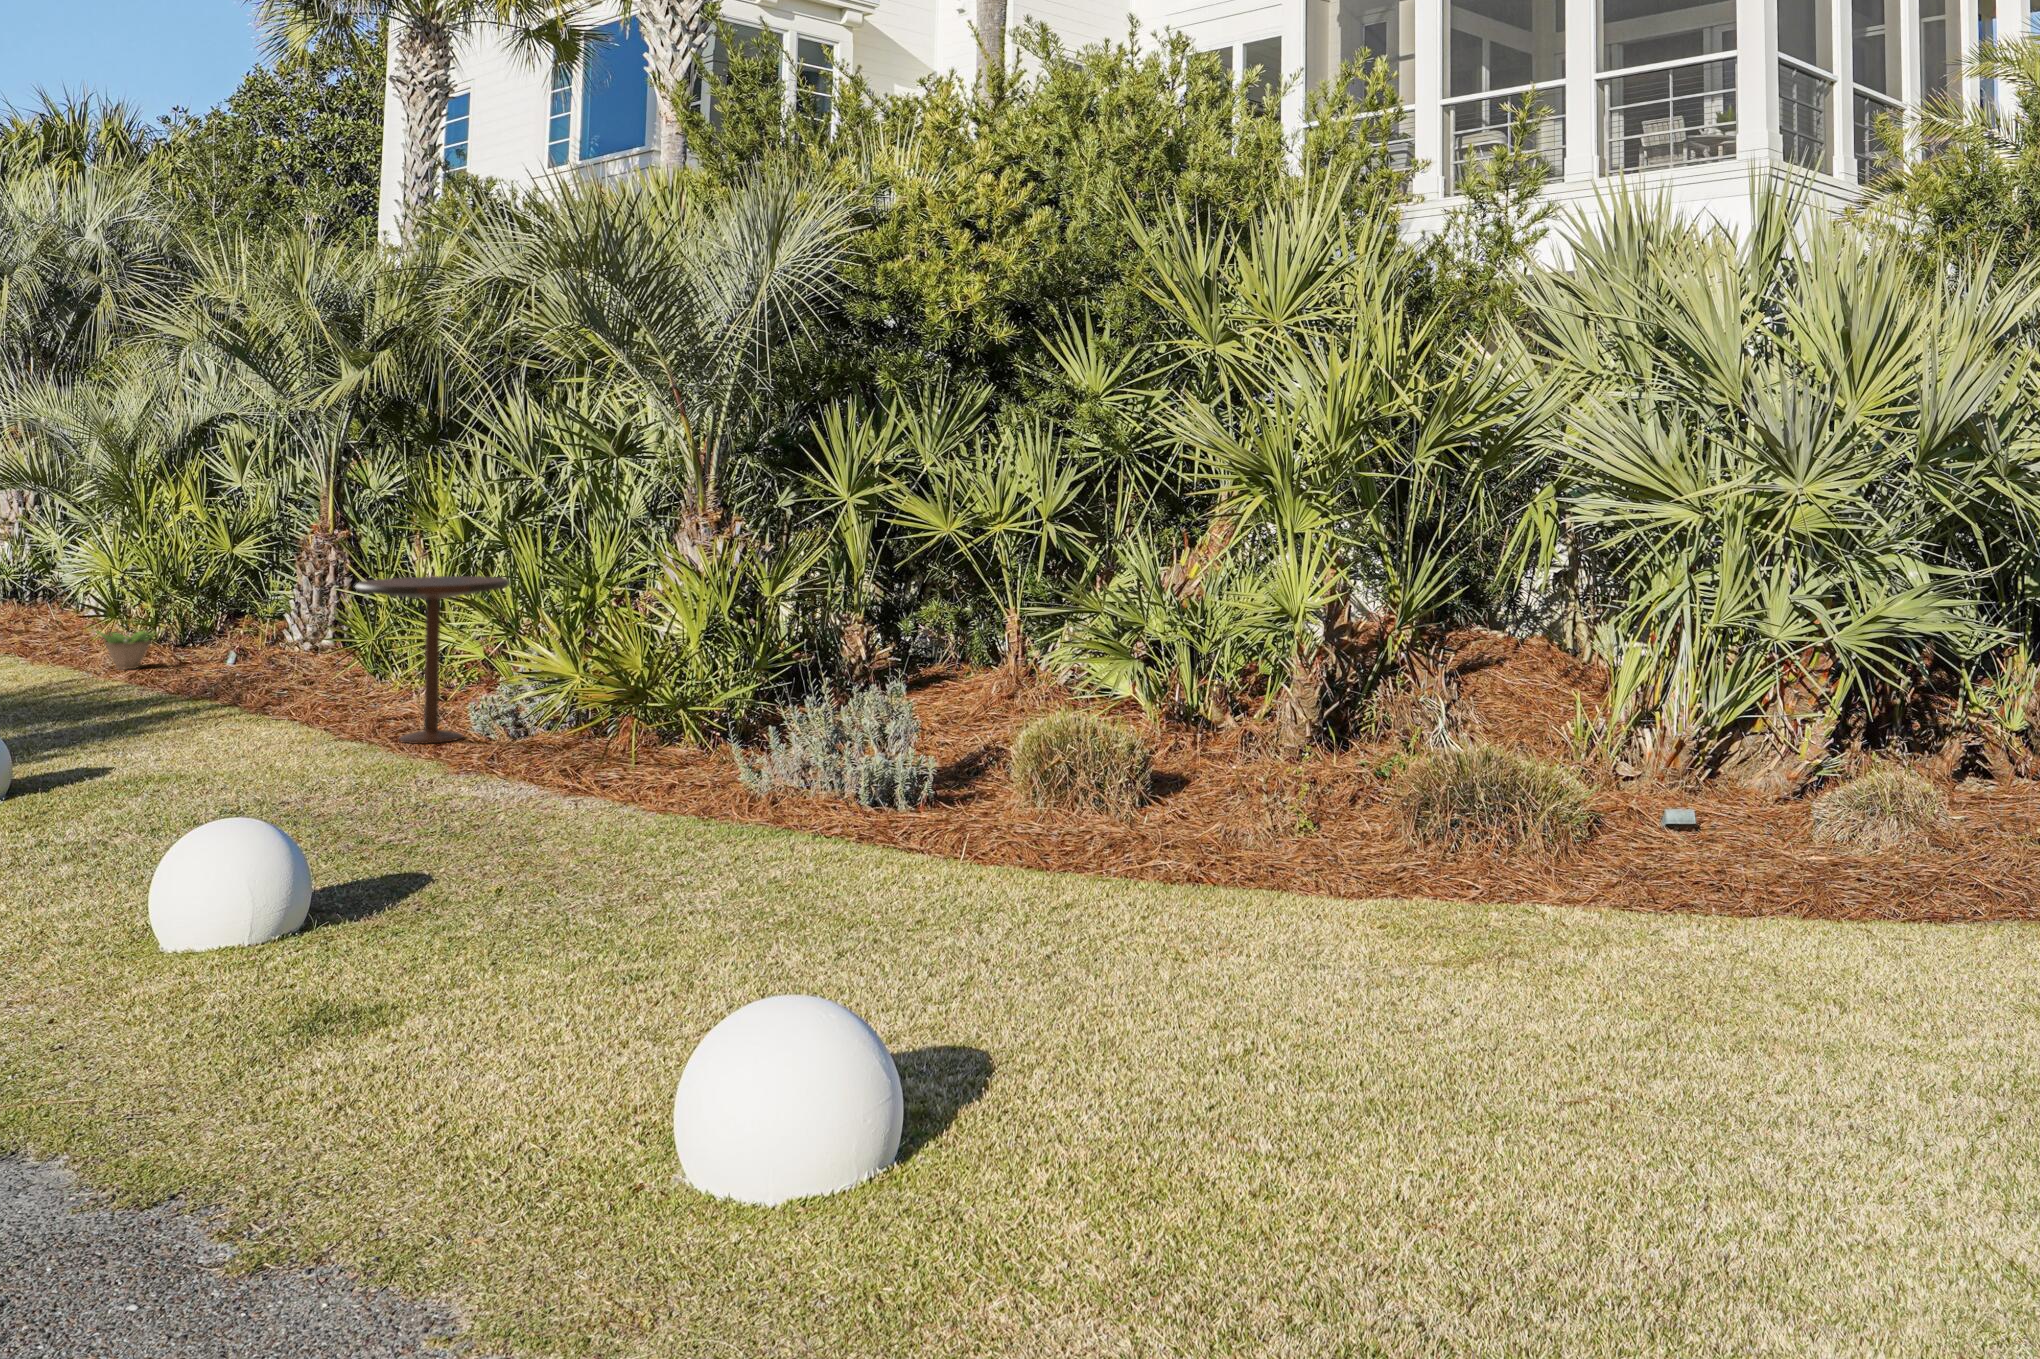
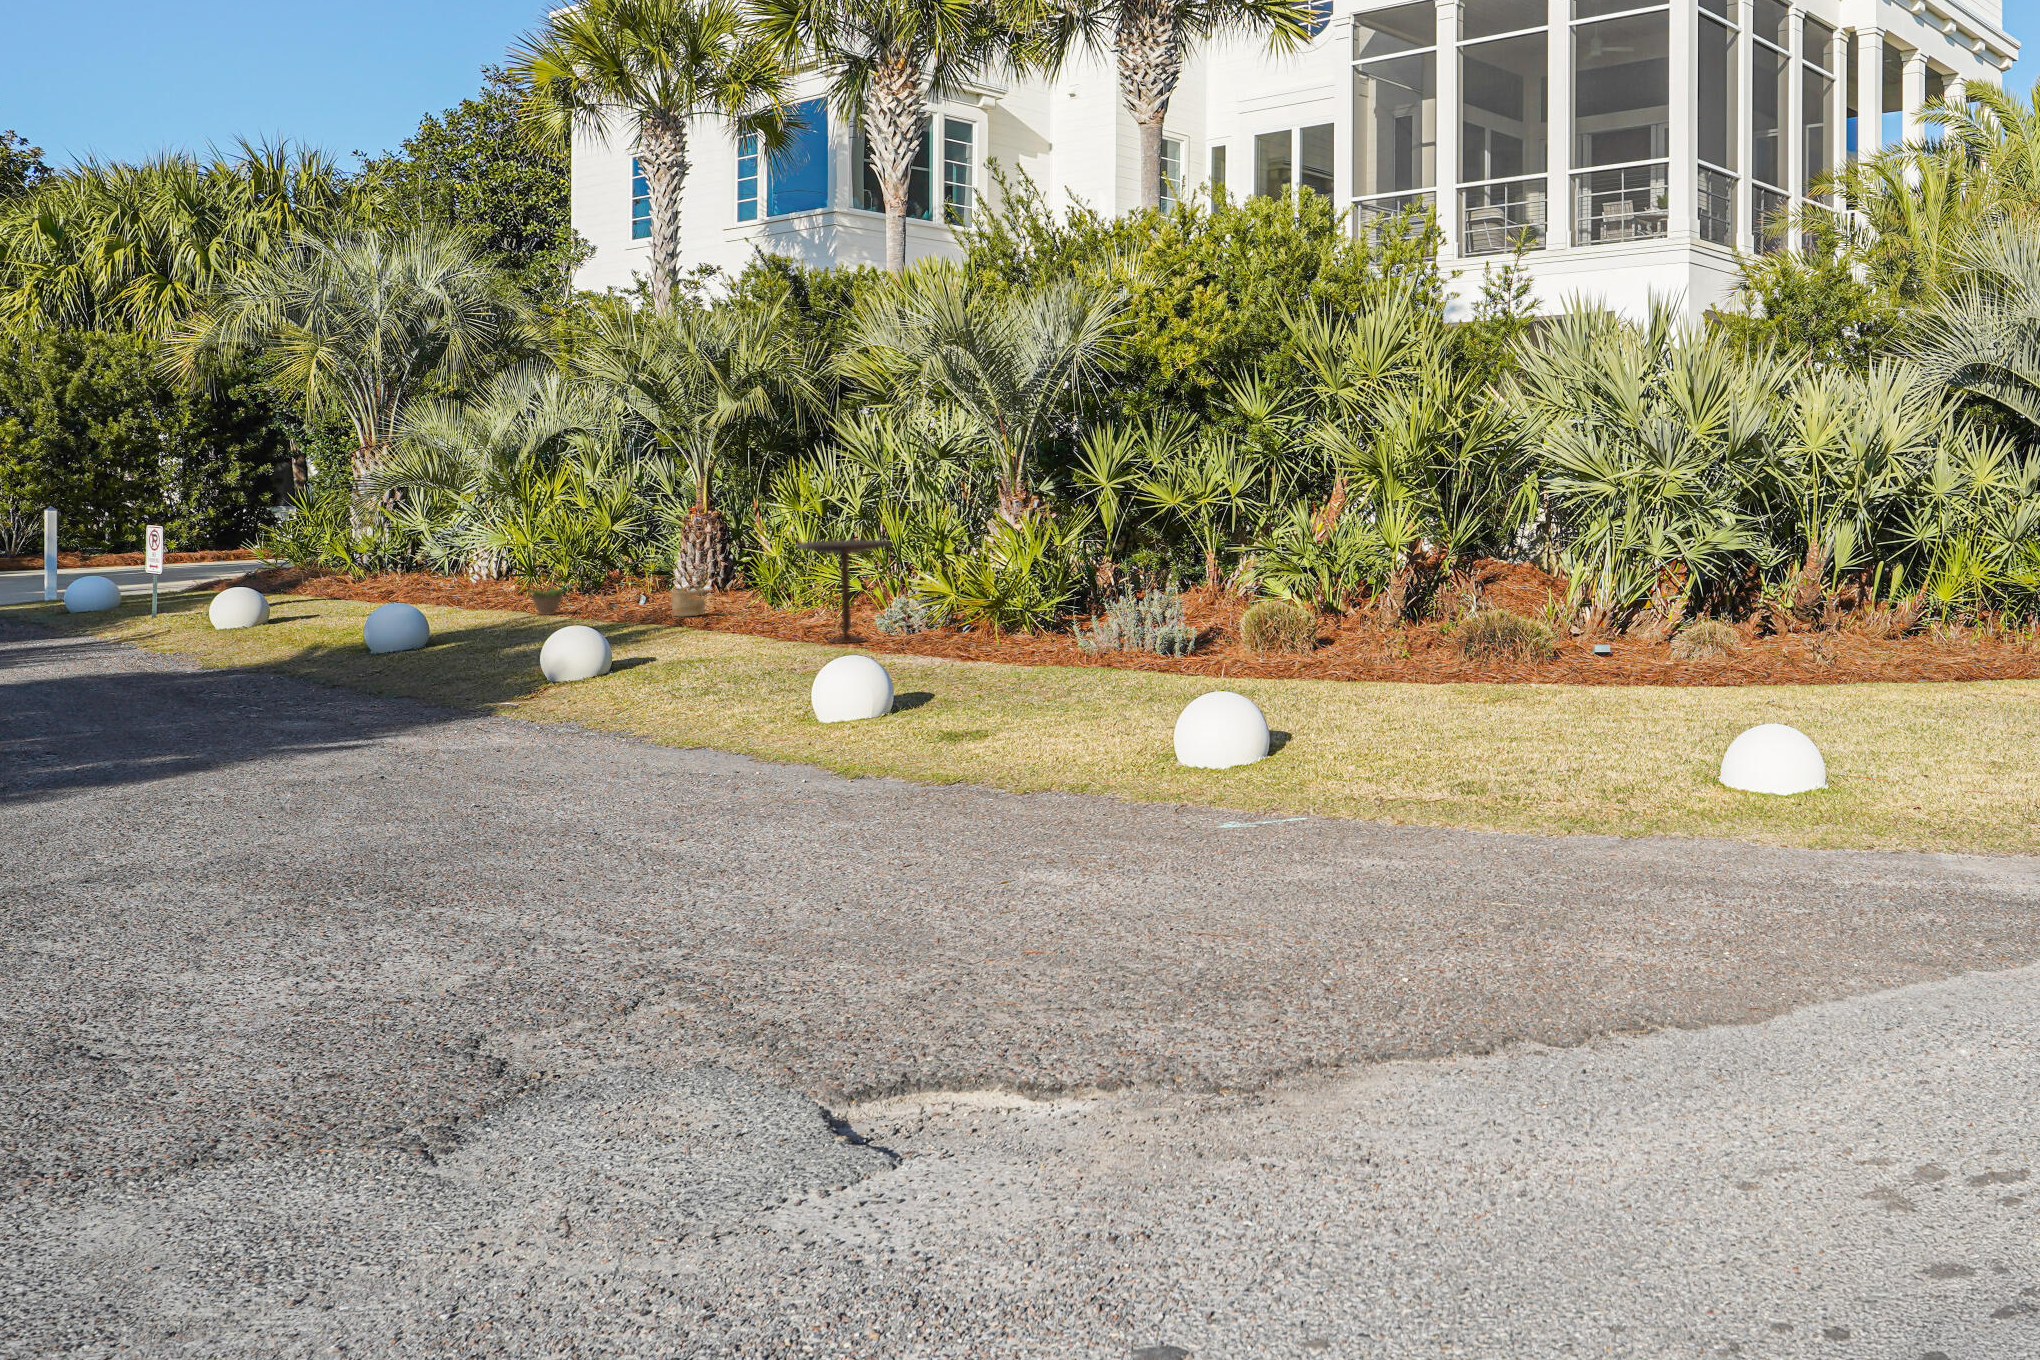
wooden bucket: none [274,638,327,679] -> present [671,589,705,617]

